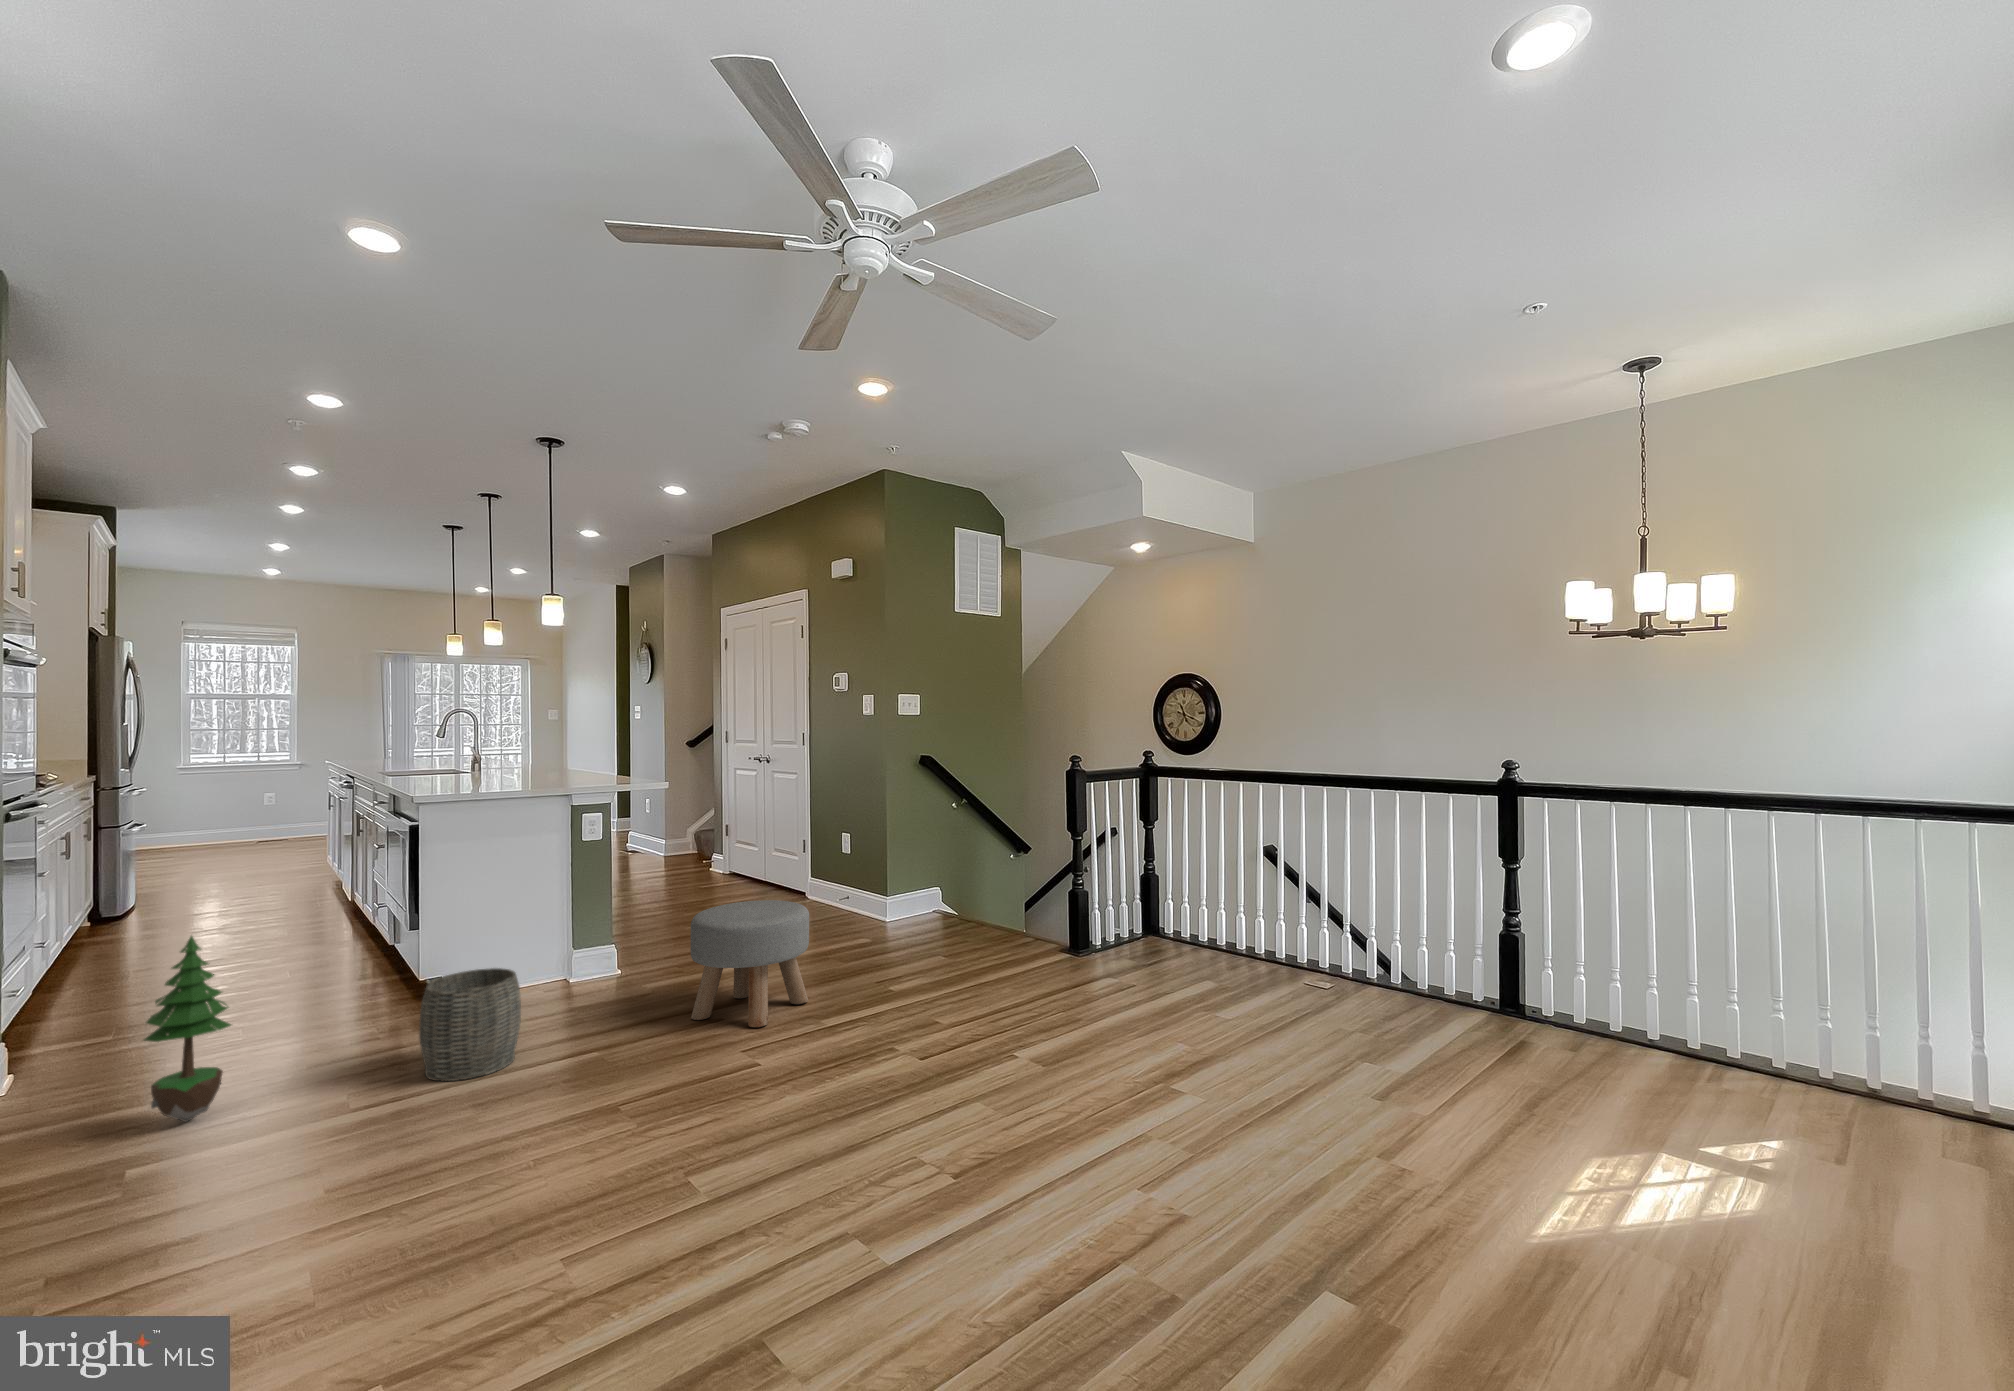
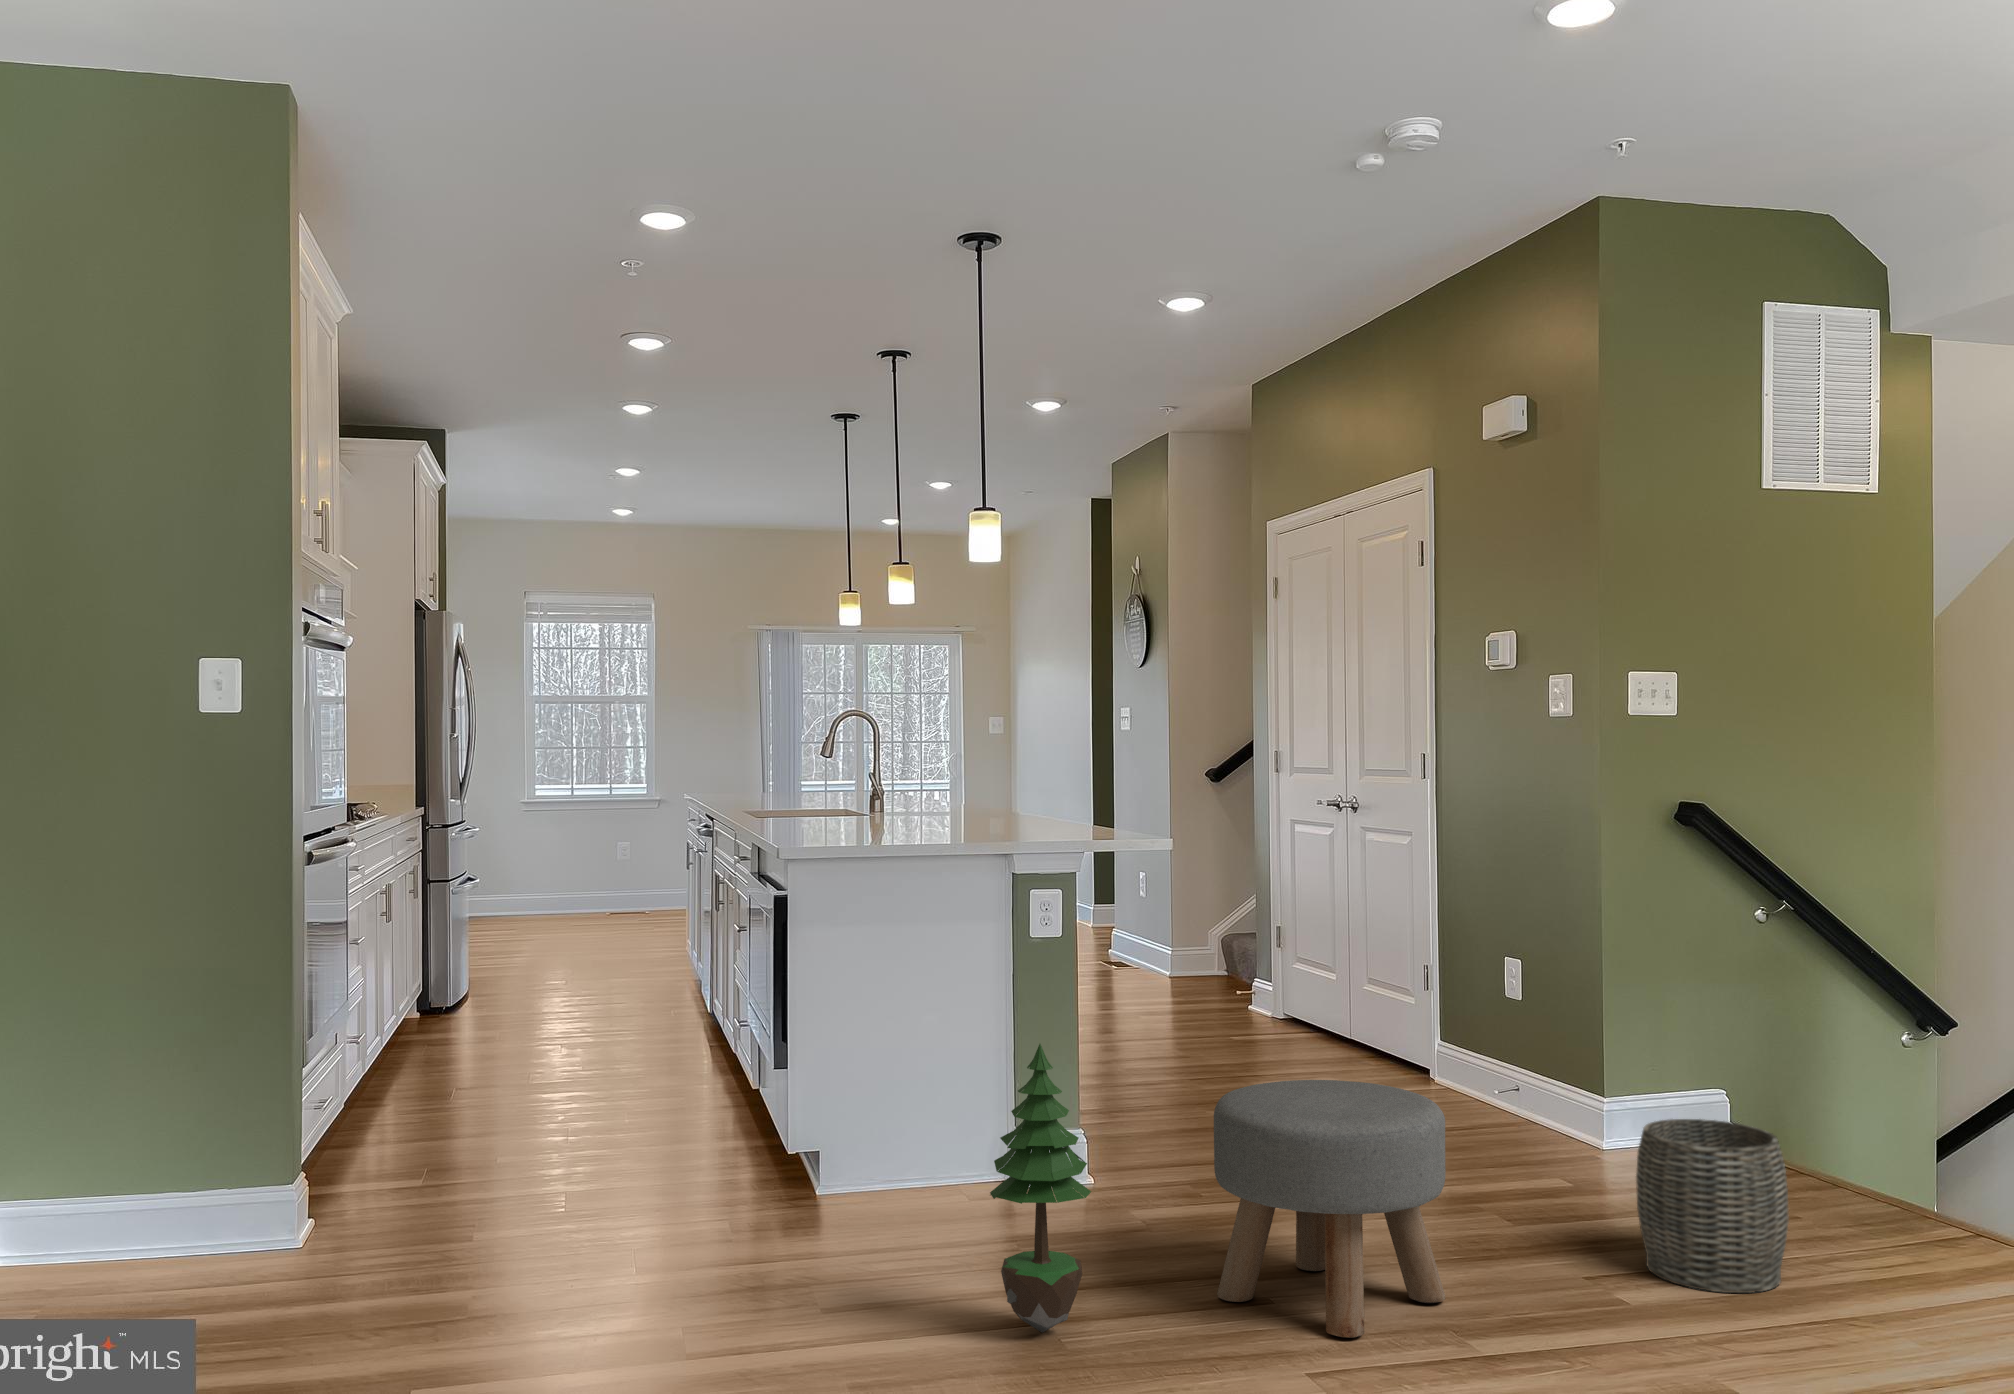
potted tree: present [144,936,231,1122] -> present [990,1044,1091,1333]
woven basket: present [419,968,521,1081] -> present [1636,1119,1789,1293]

